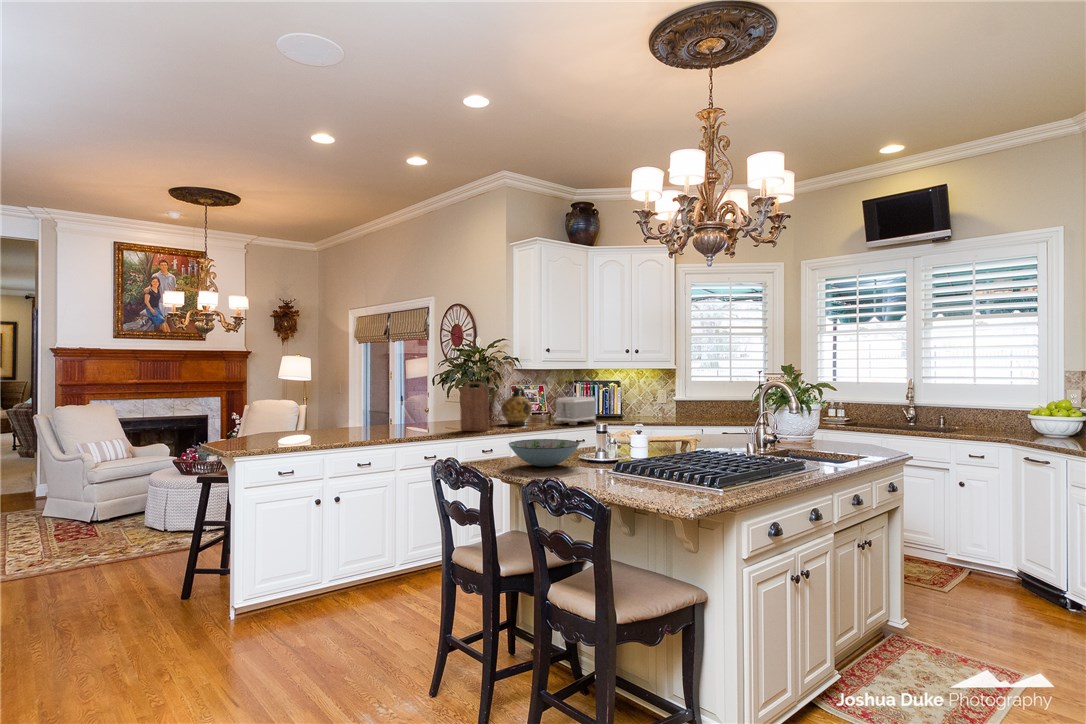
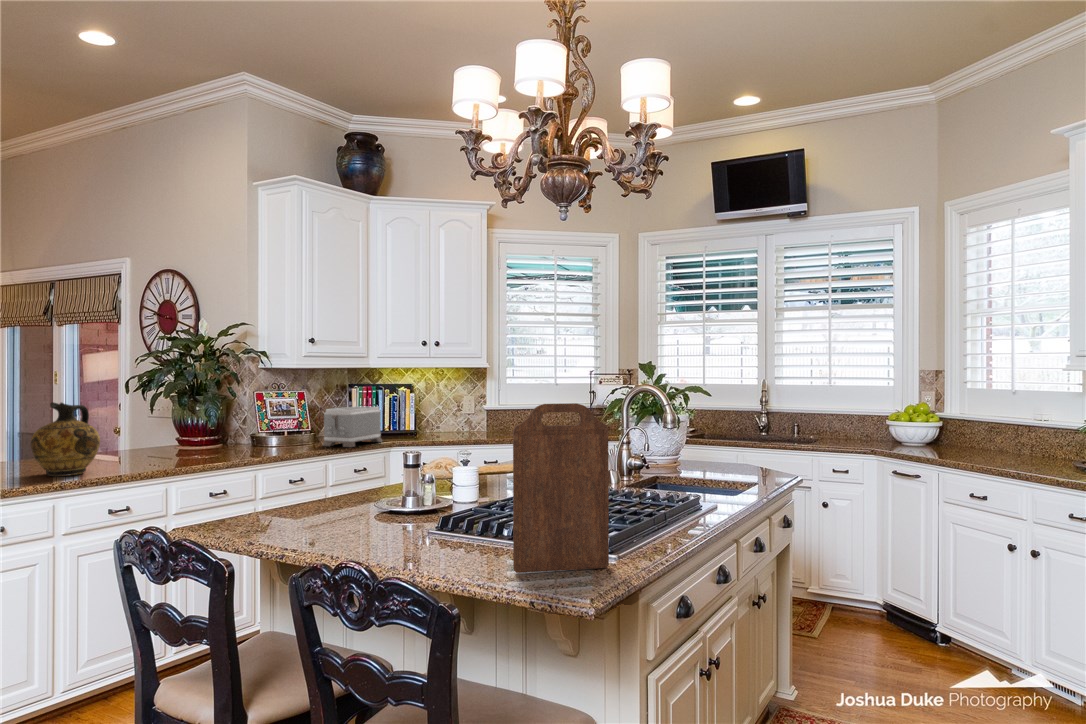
cutting board: present [460,382,489,431] -> present [513,403,609,573]
ceramic jug: present [501,387,532,425] -> present [31,402,100,476]
decorative bowl: present [509,439,580,467] -> none [255,478,377,526]

